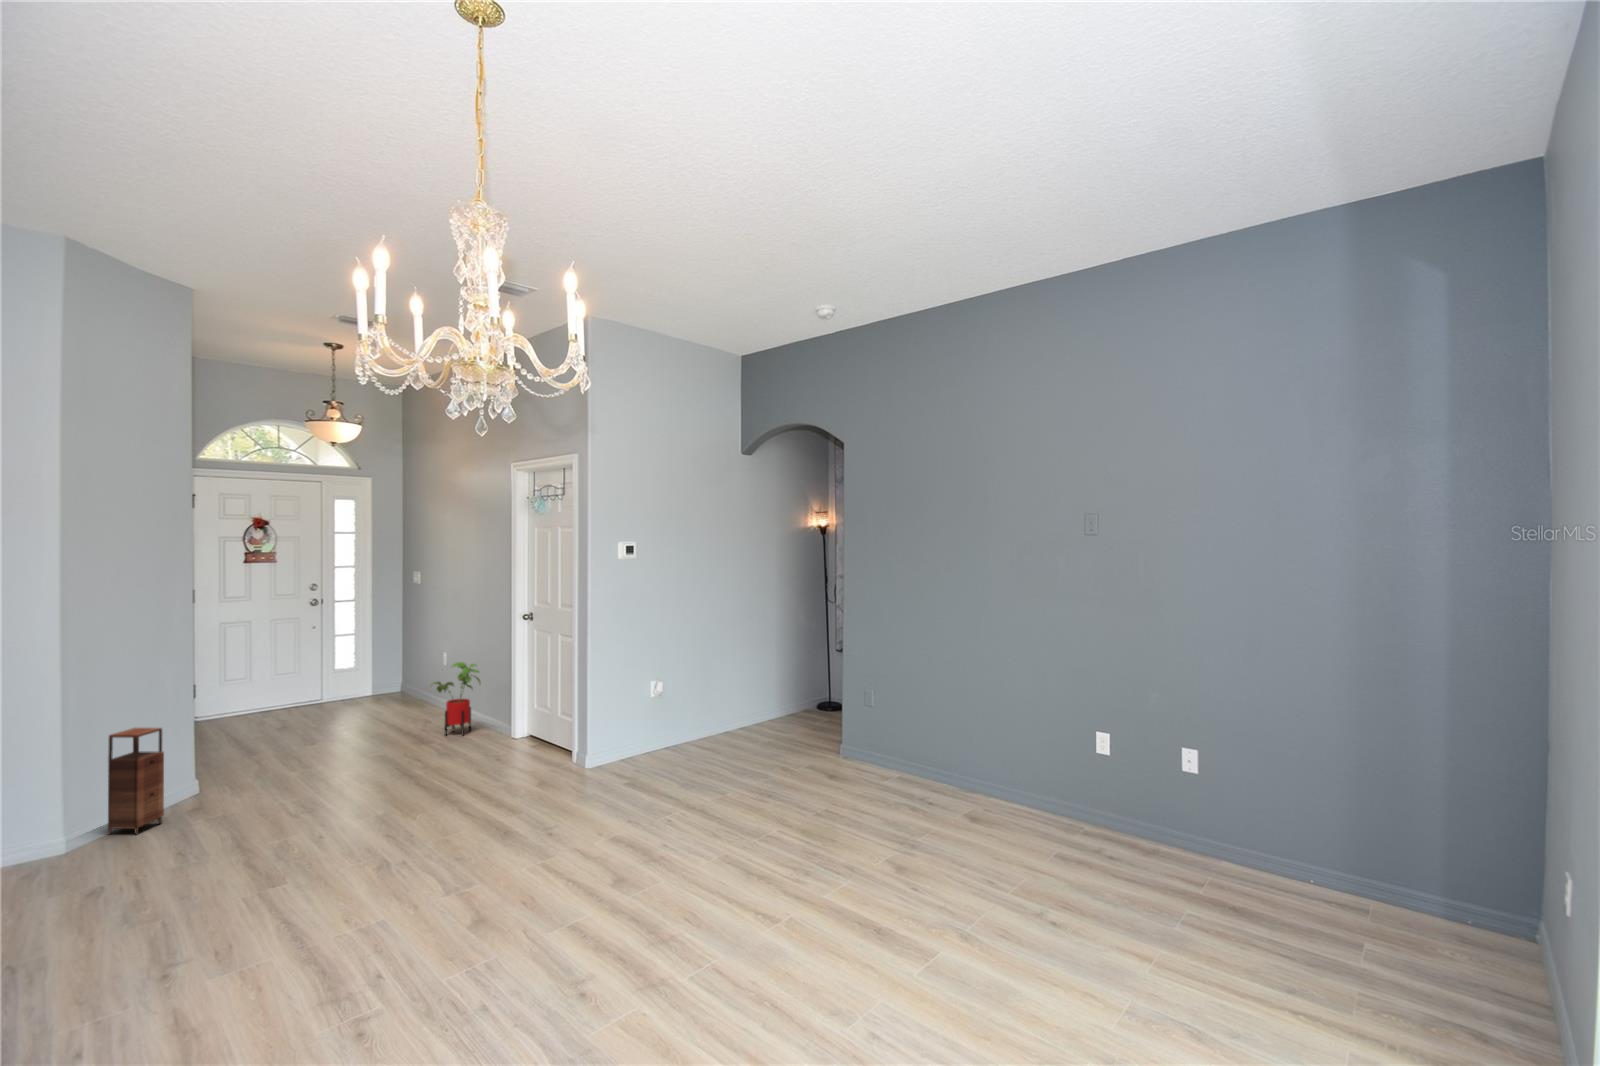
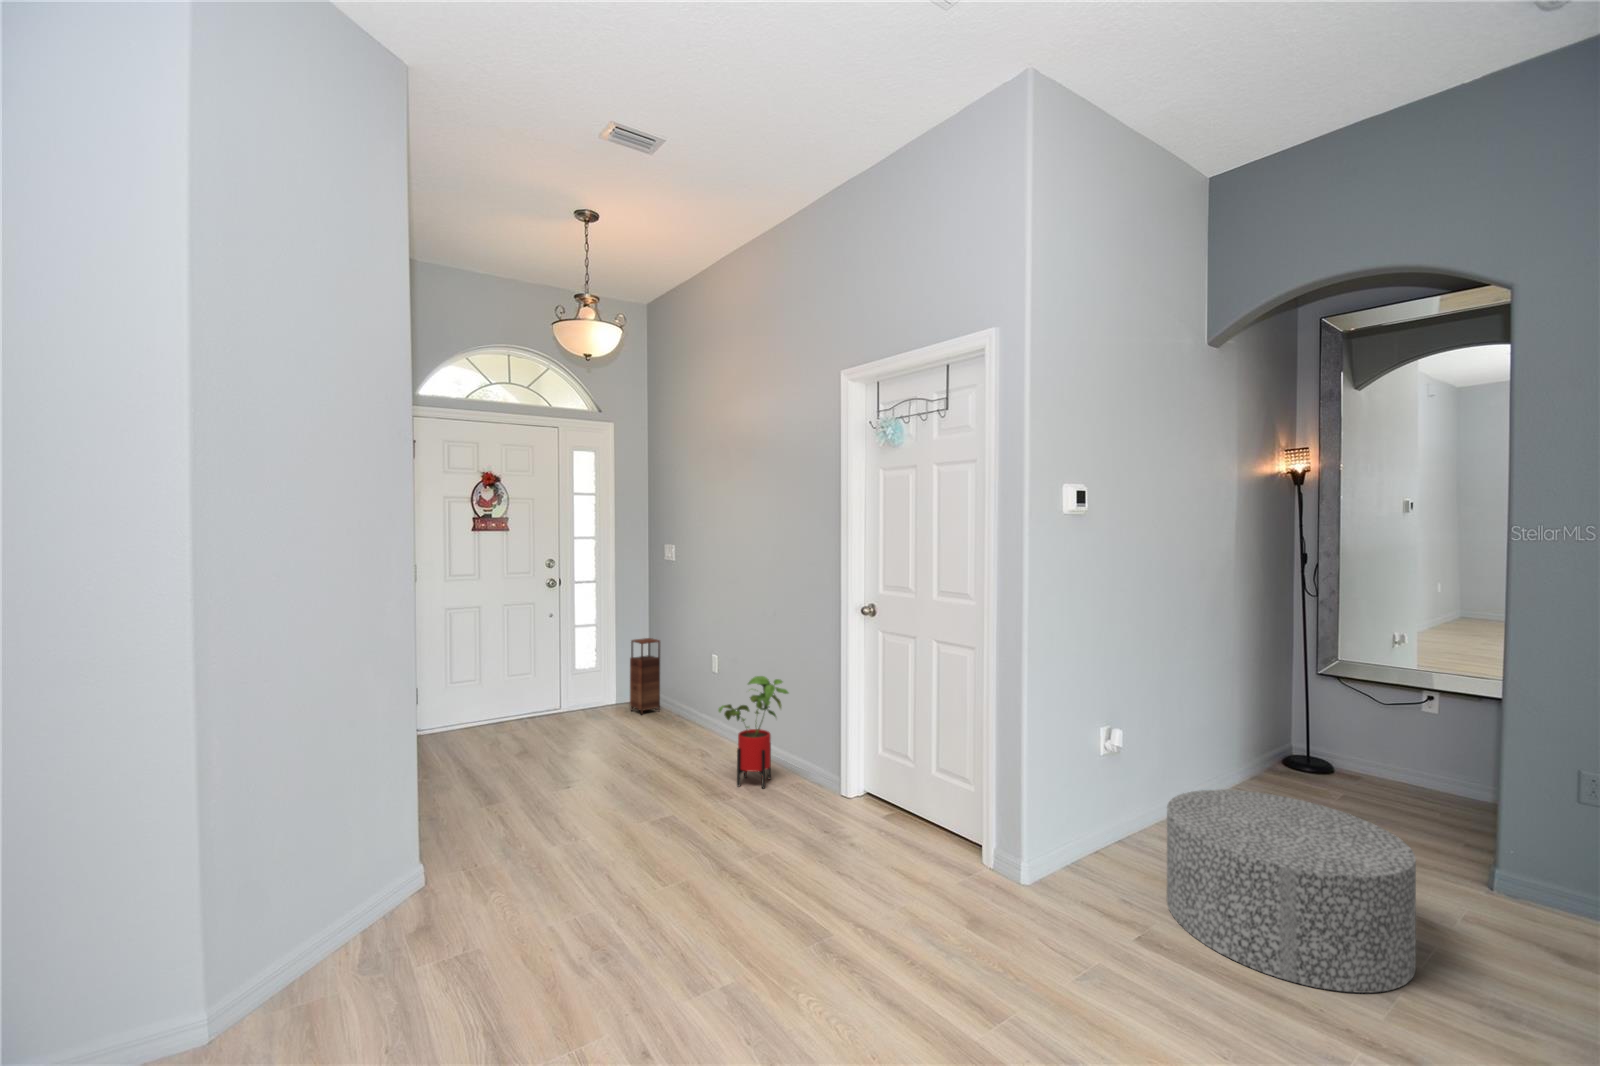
ottoman: none [656,709,758,787] -> present [1167,790,1416,993]
storage cabinet: present [108,728,164,834] -> present [630,638,660,714]

